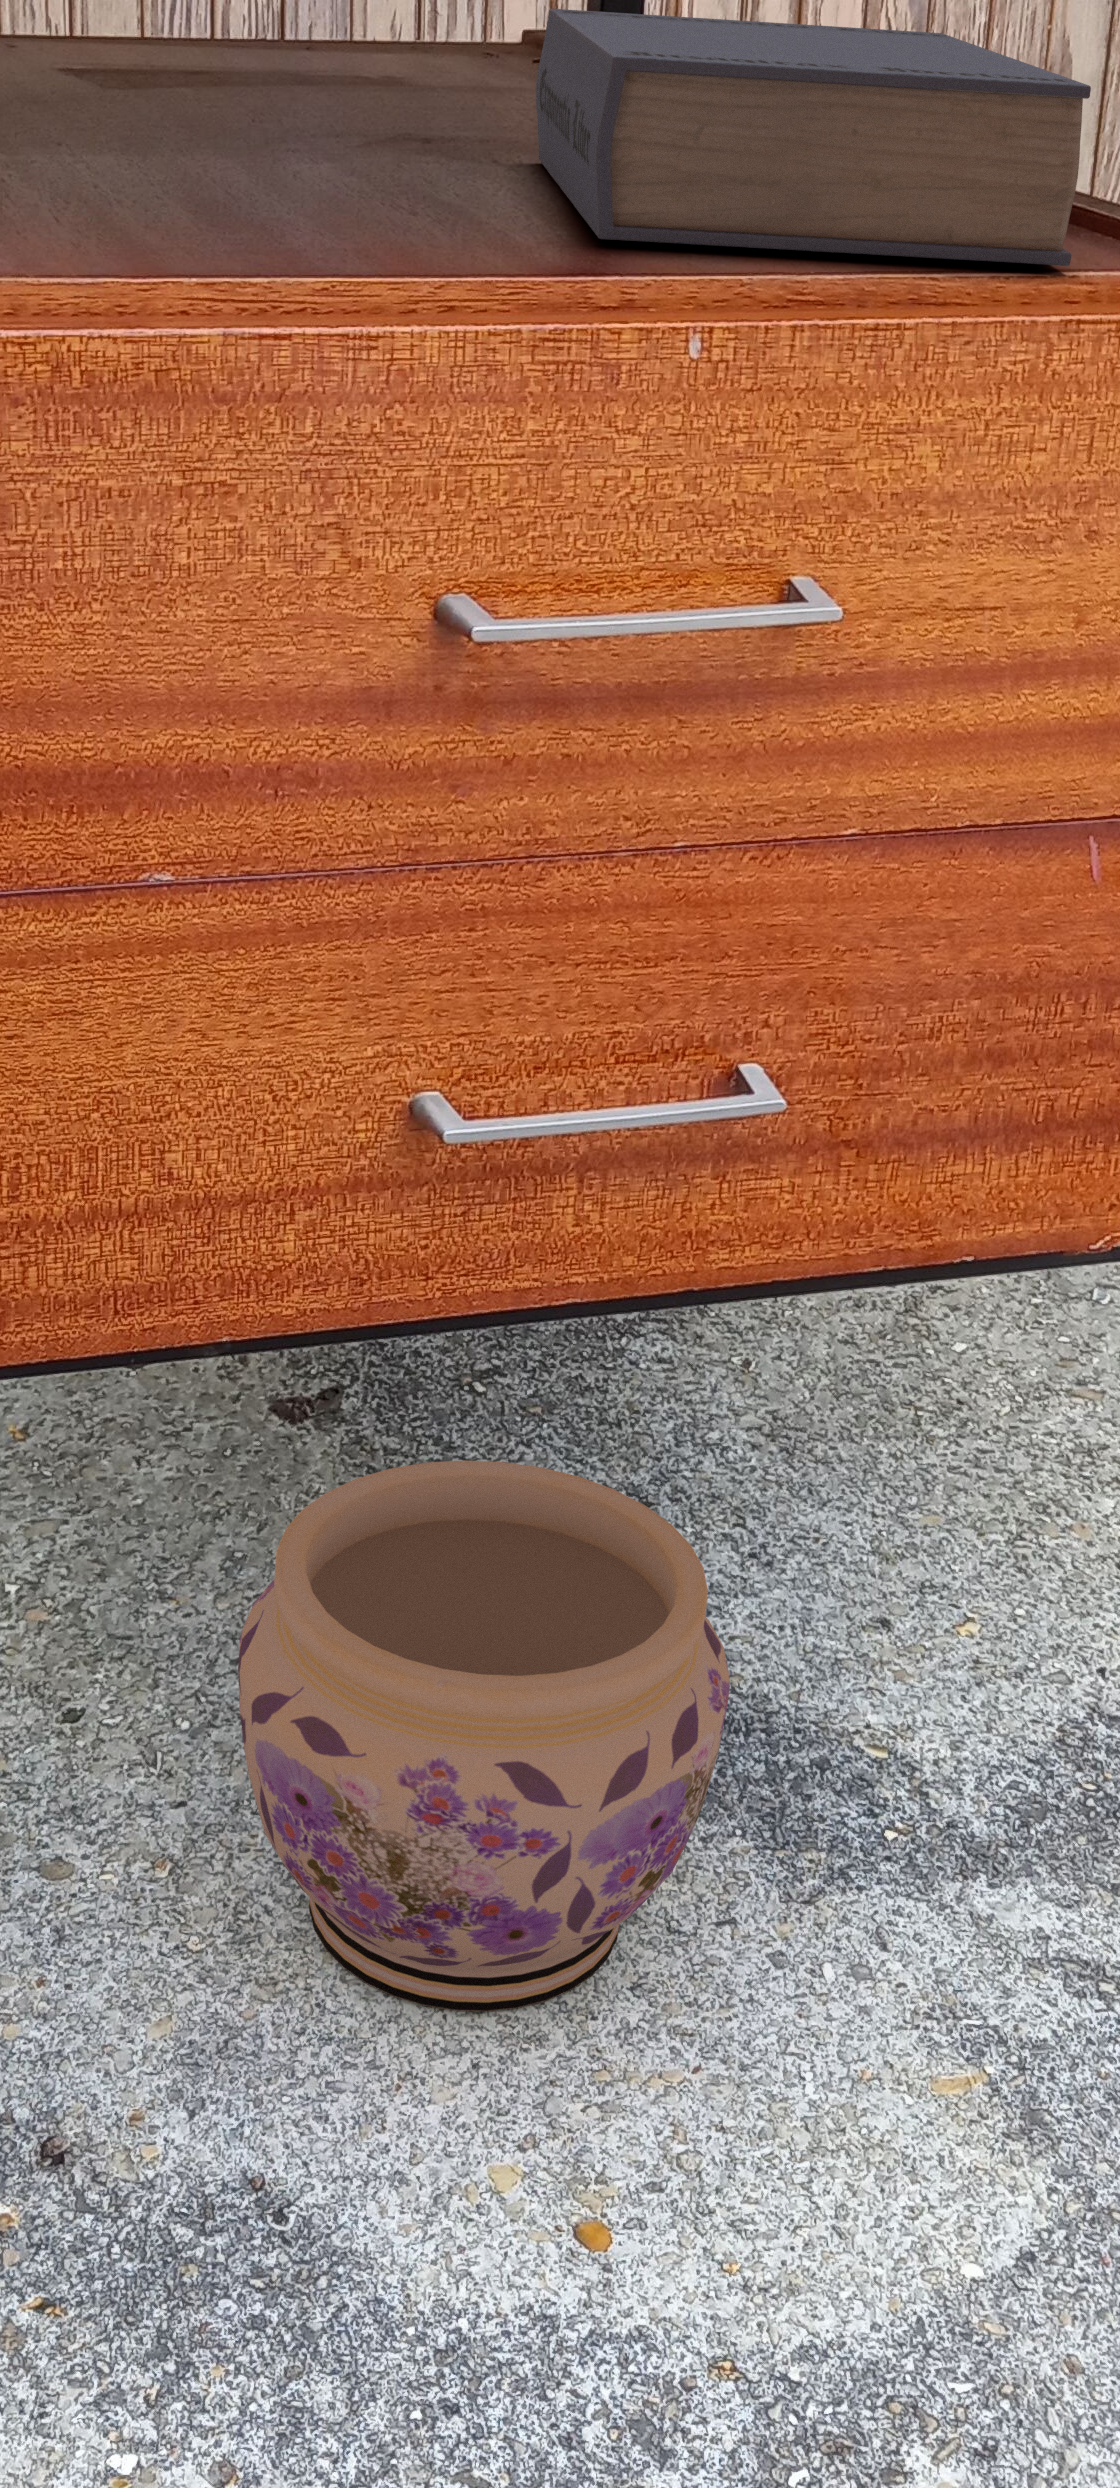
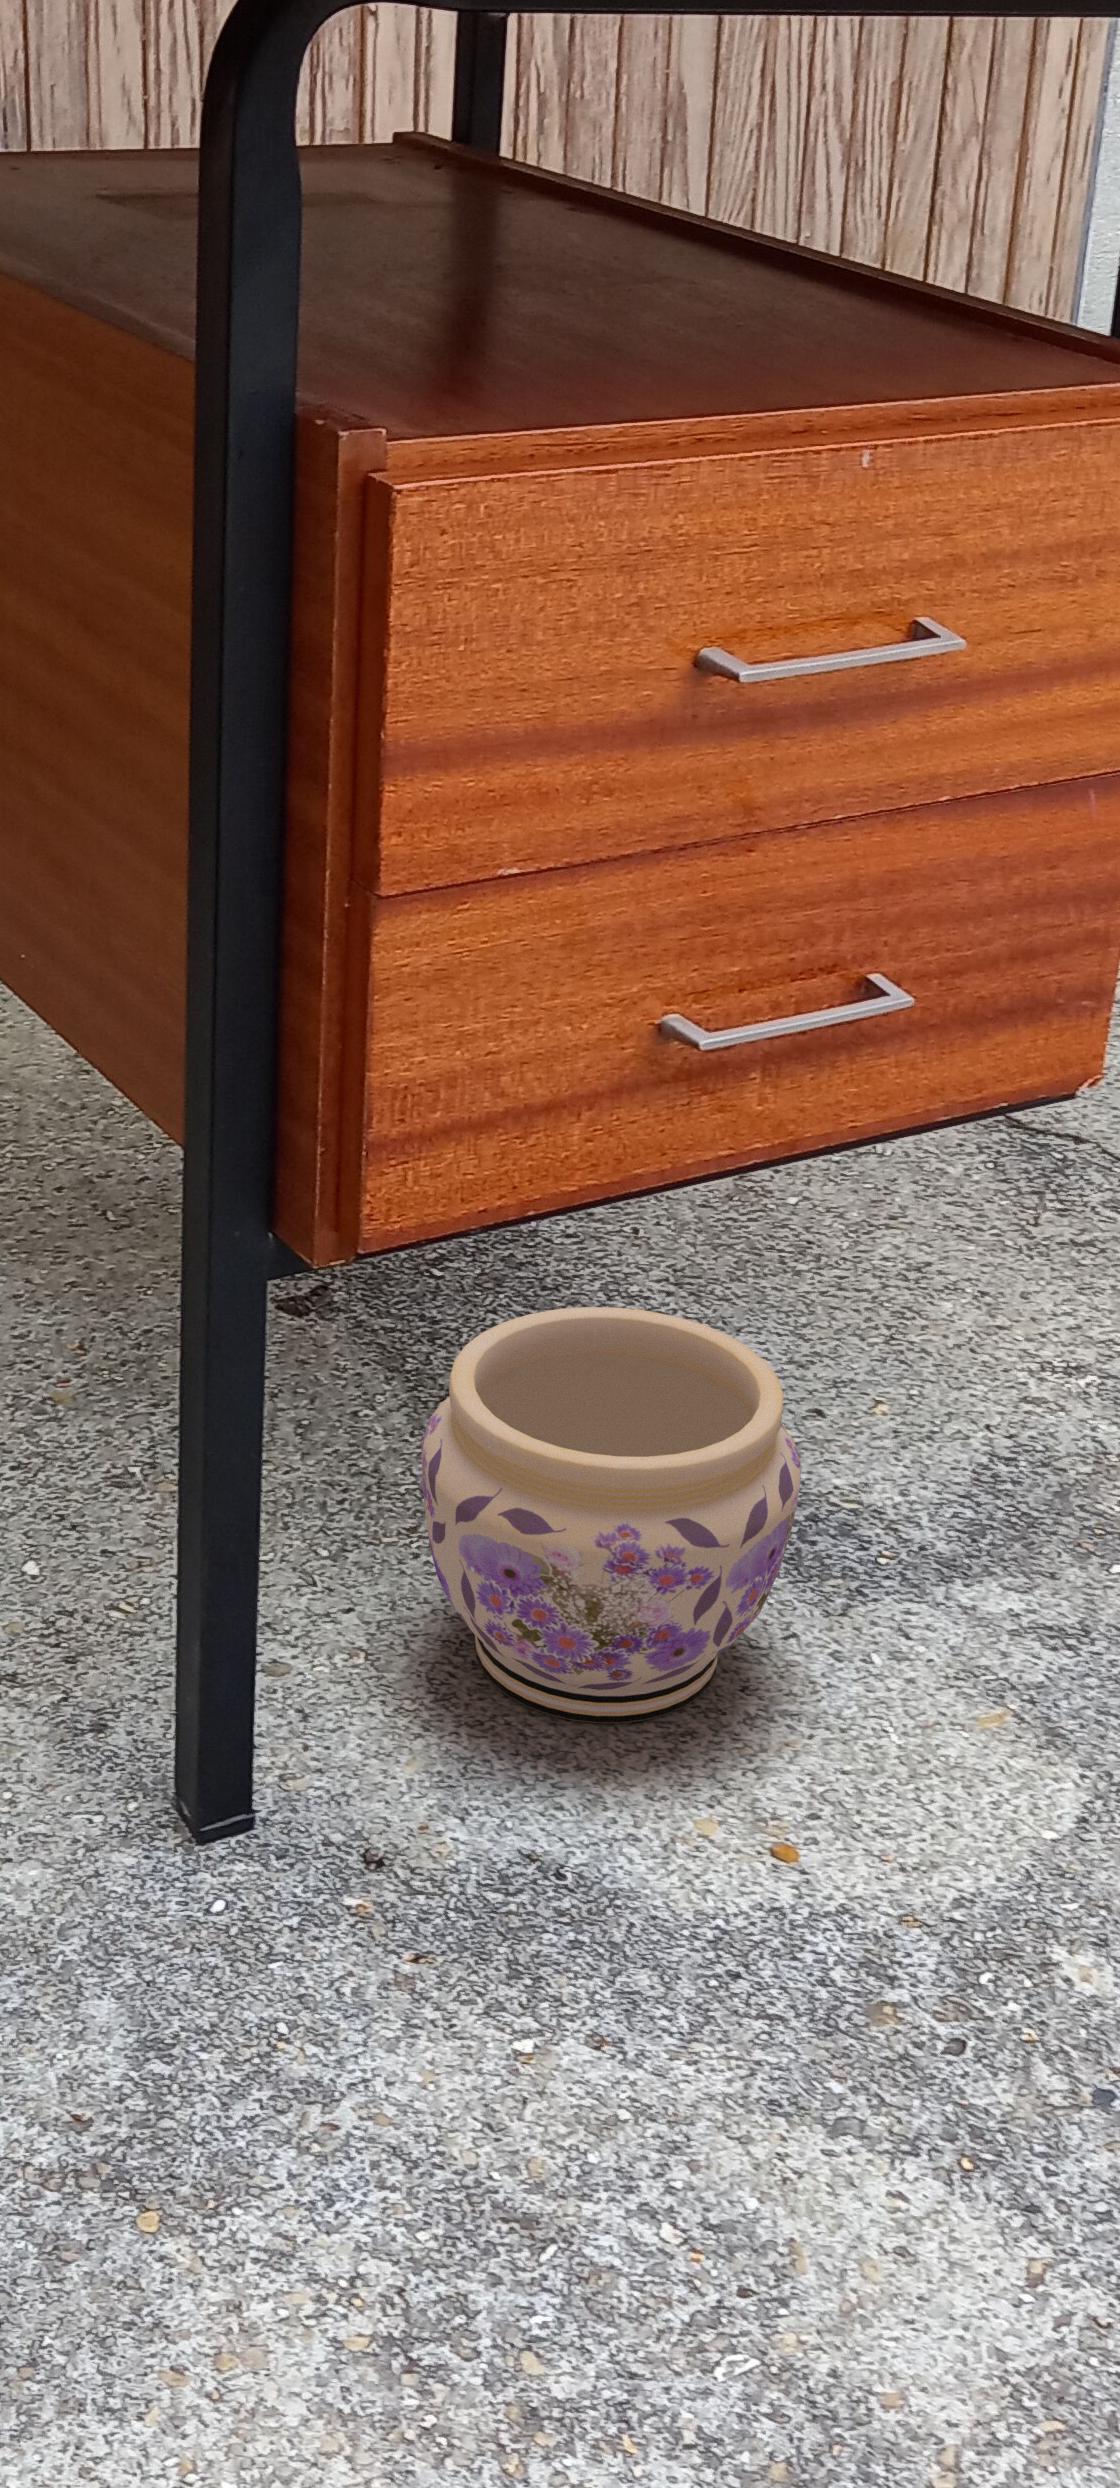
book: present [536,9,1091,266] -> none [511,157,1014,362]

